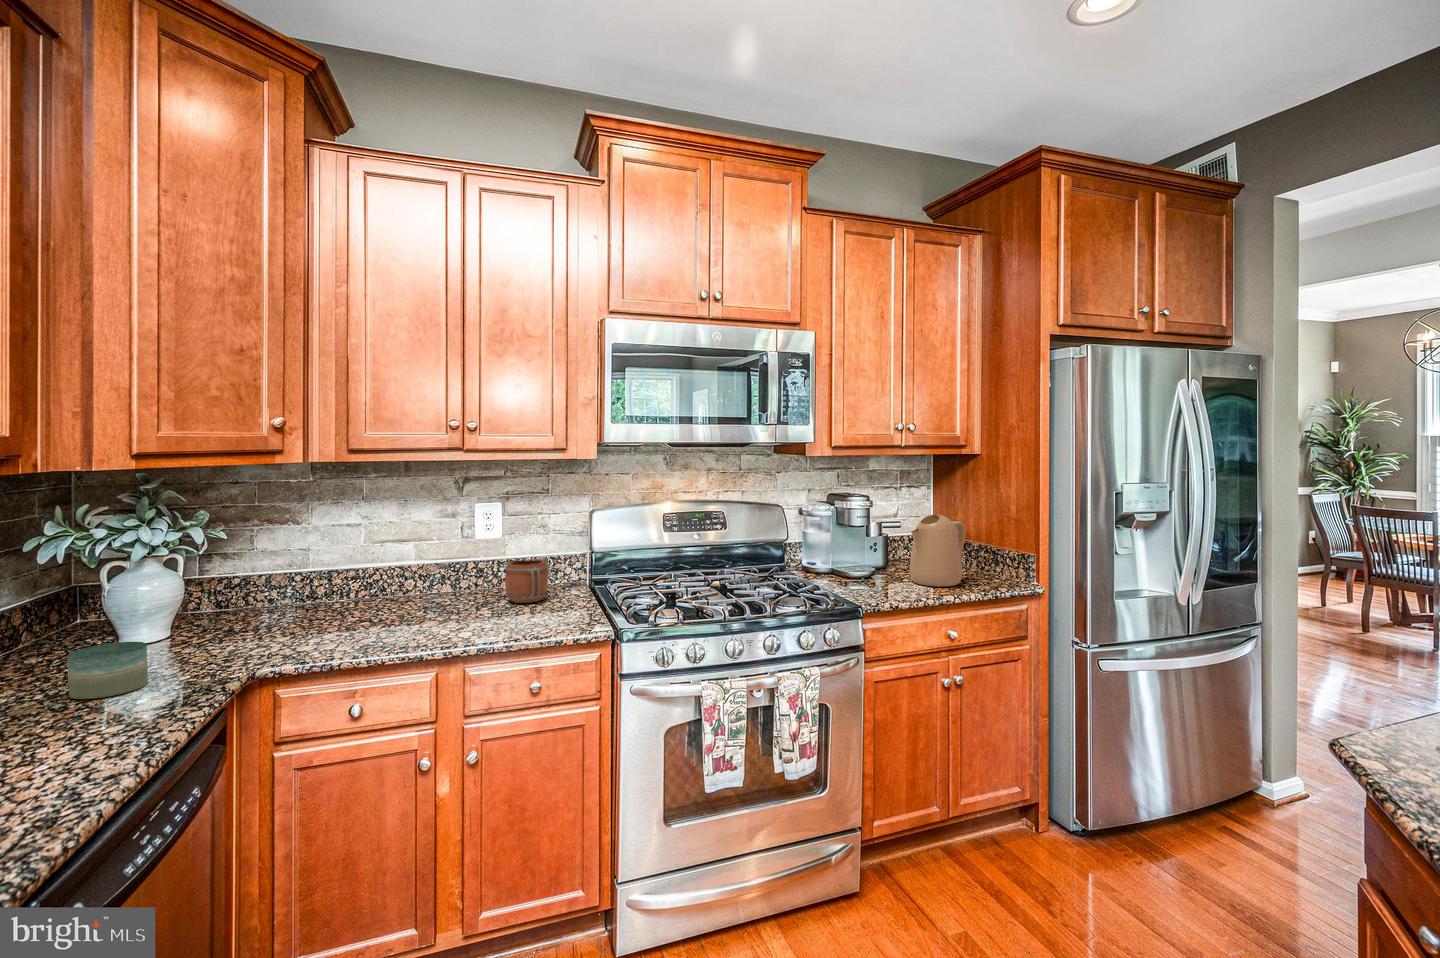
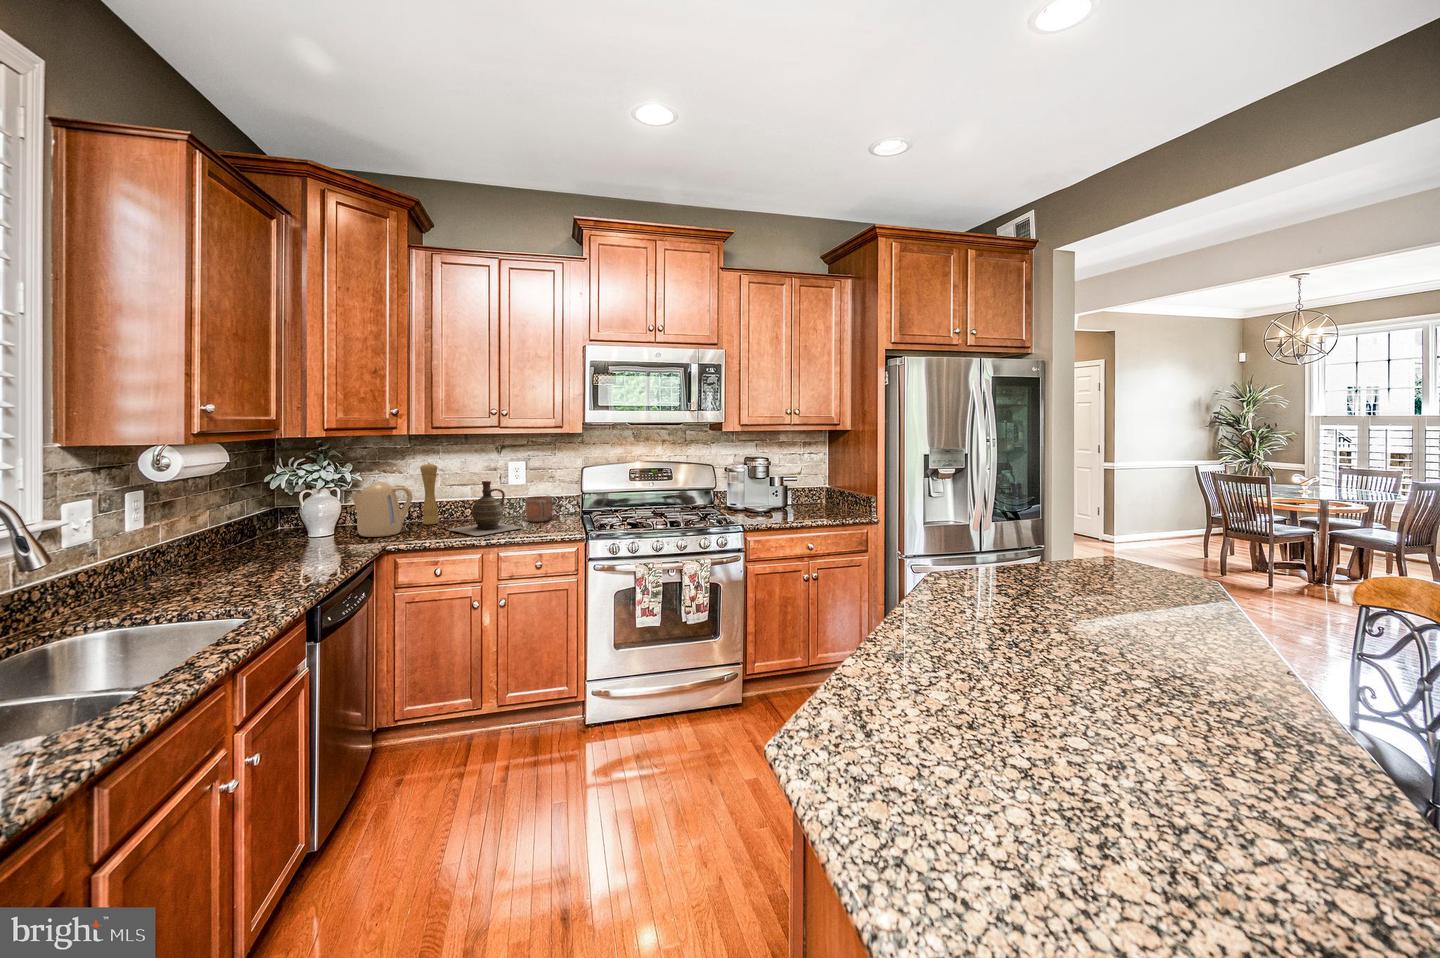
pepper mill: none [330,509,360,611] -> present [420,463,439,524]
kettle: present [910,514,965,587] -> present [349,481,412,537]
ceramic jug: none [373,541,507,642] -> present [448,481,522,536]
candle: present [67,642,148,699] -> none [298,528,335,553]

